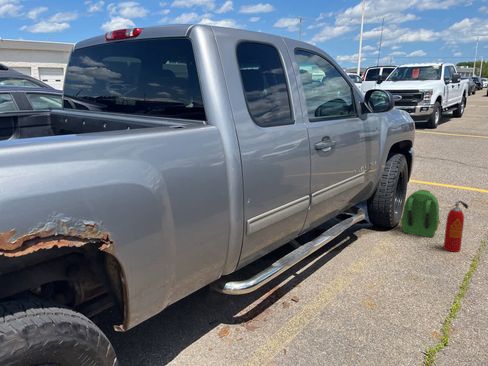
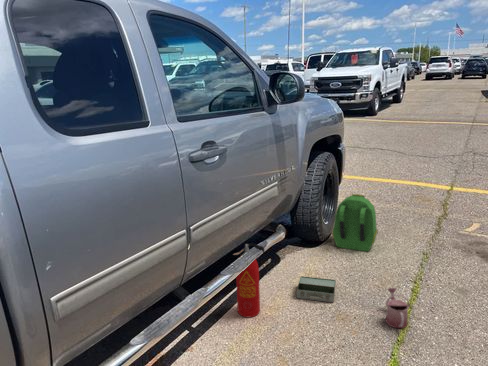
fire extinguisher: present [443,201,468,252] -> present [233,244,264,317]
toolbox: none [374,249,406,268] -> present [297,276,336,302]
watering can: none [447,258,467,287] -> present [386,288,410,328]

